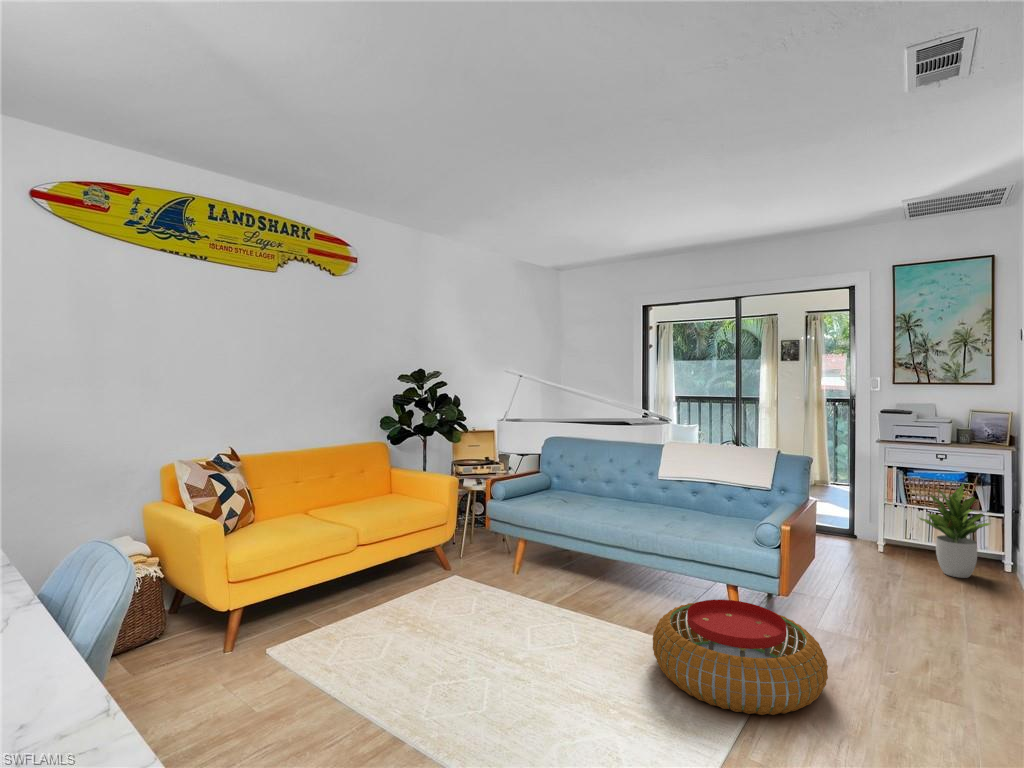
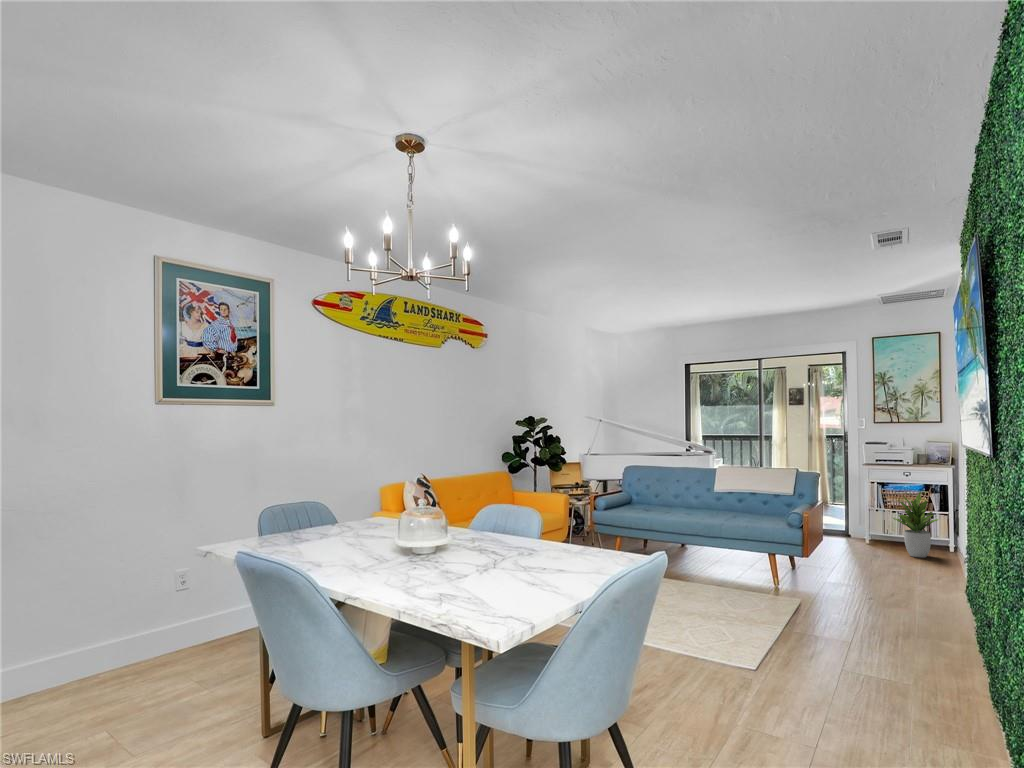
pouf: present [653,600,828,715] -> none [733,560,835,611]

